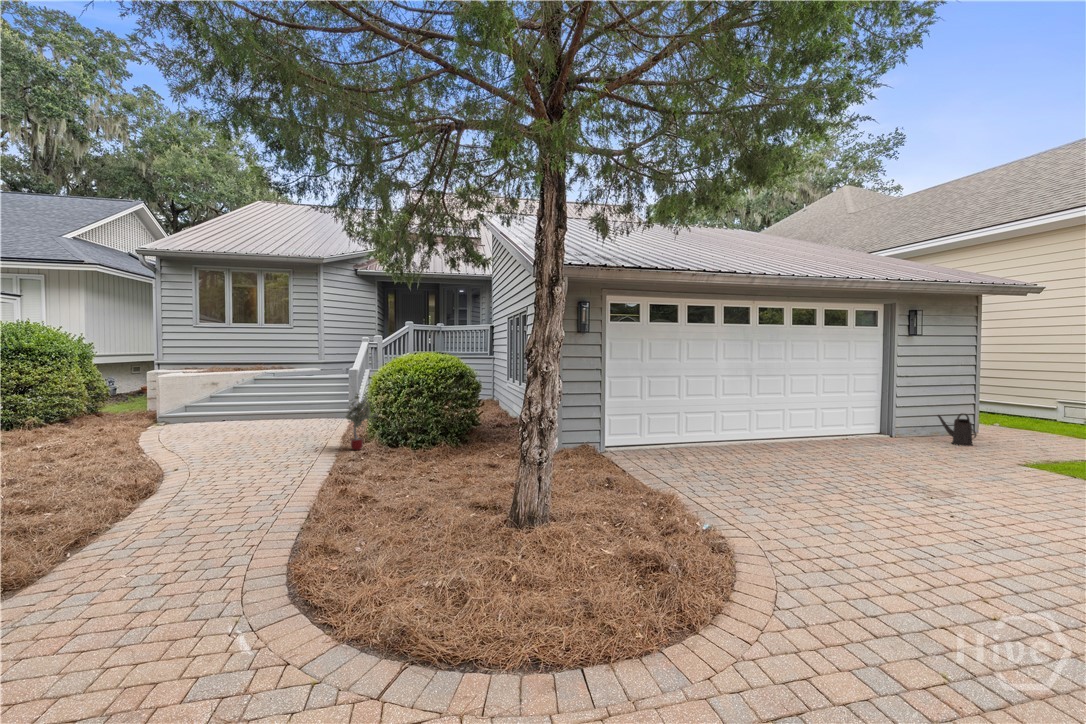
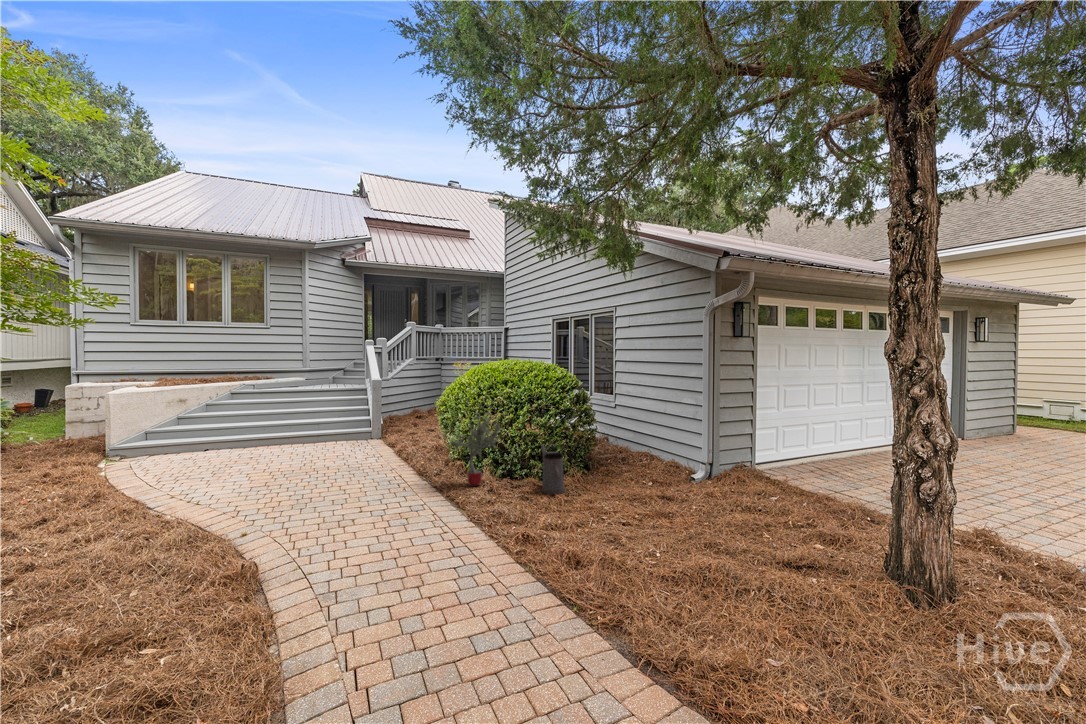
watering can: present [938,413,976,446] -> present [541,444,565,494]

